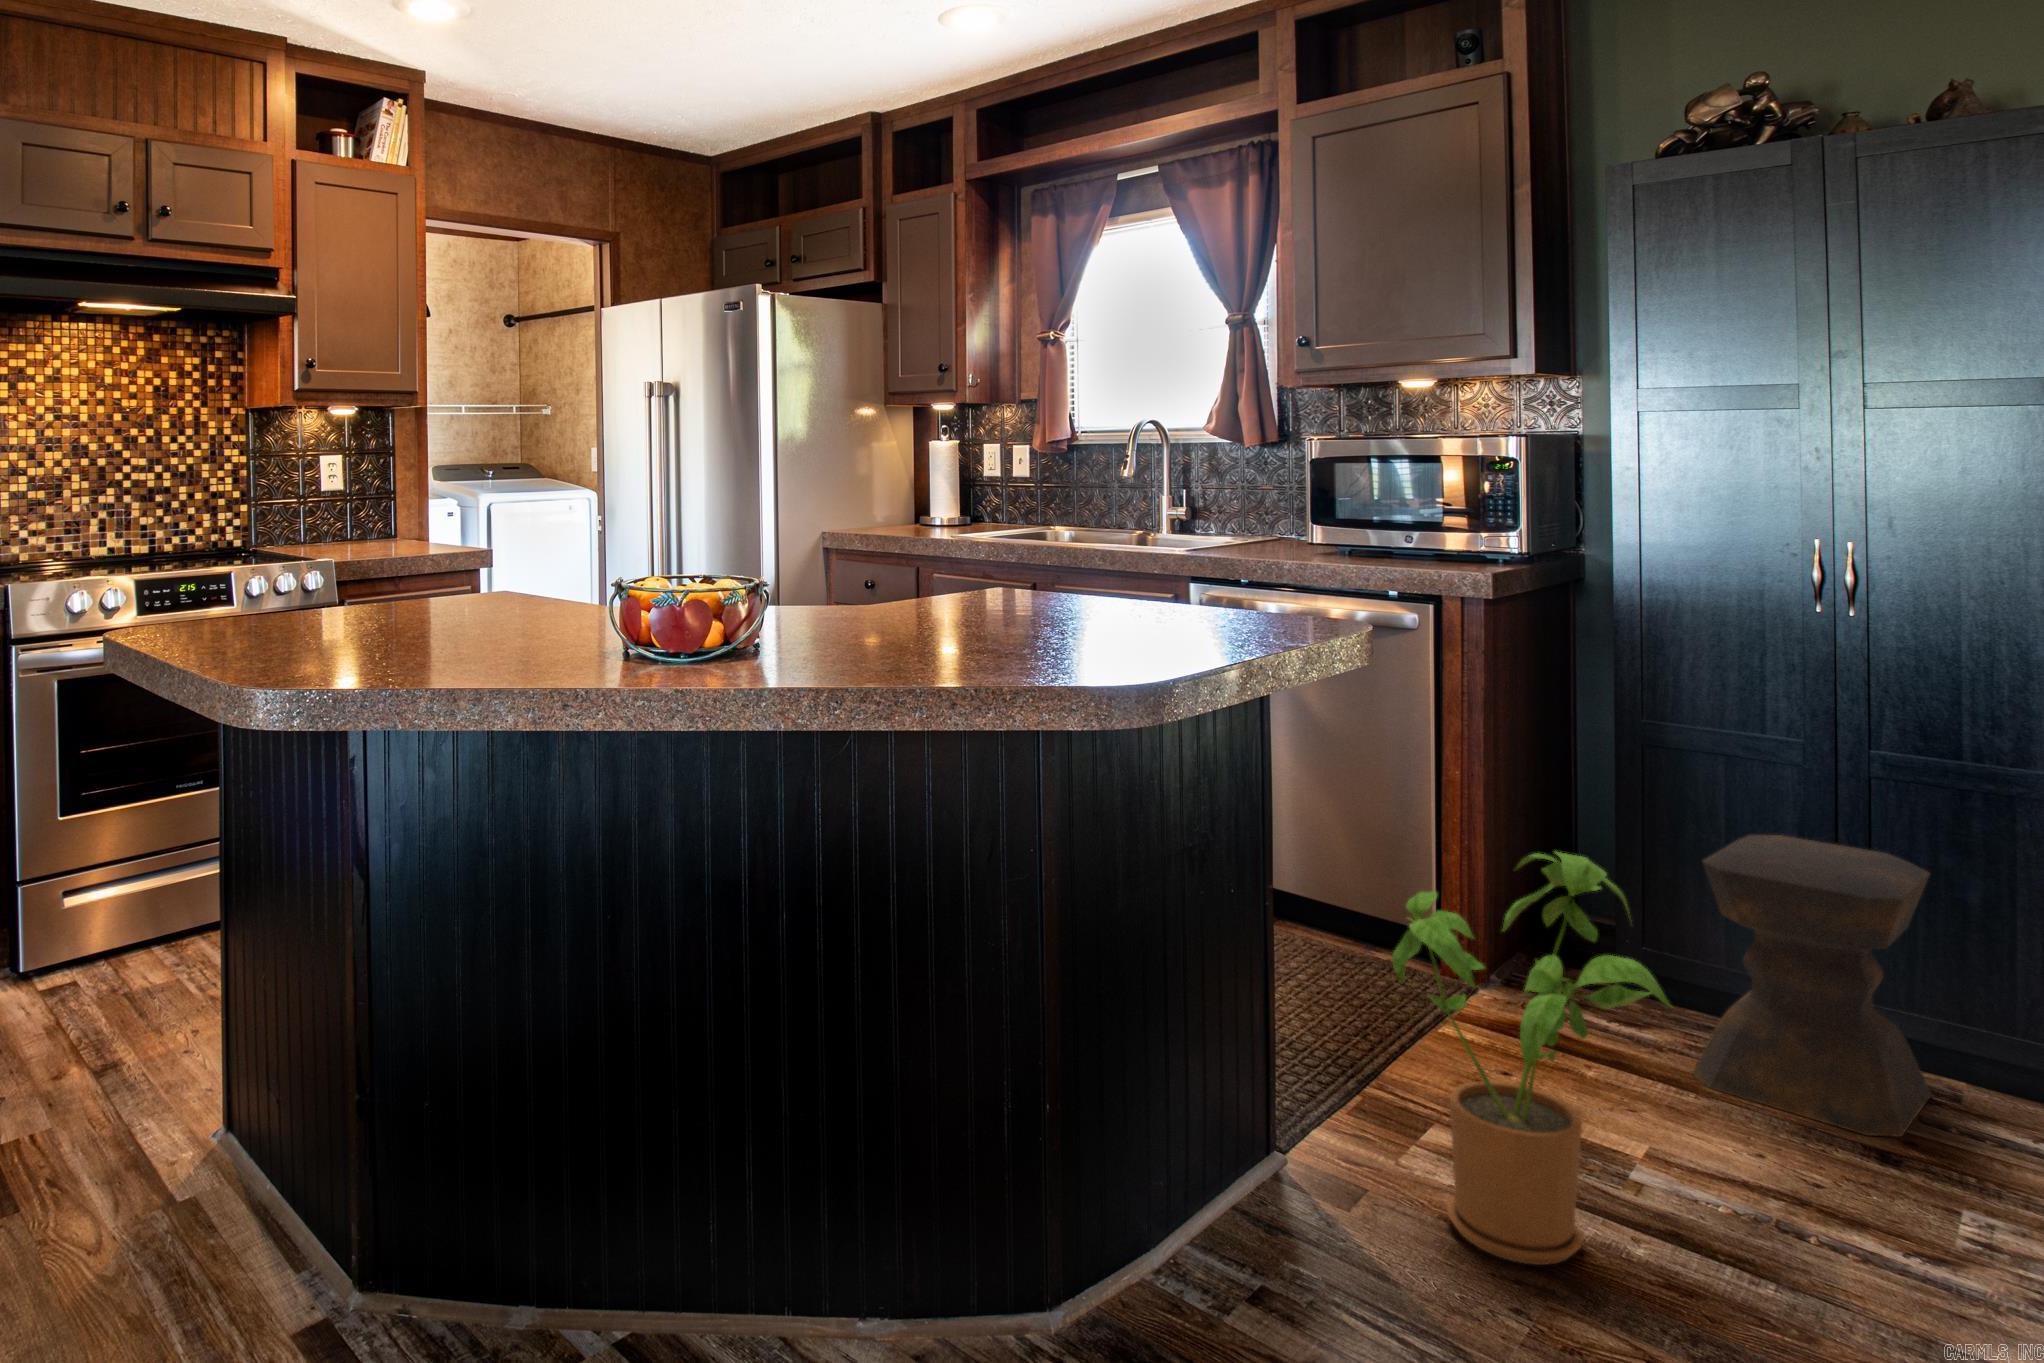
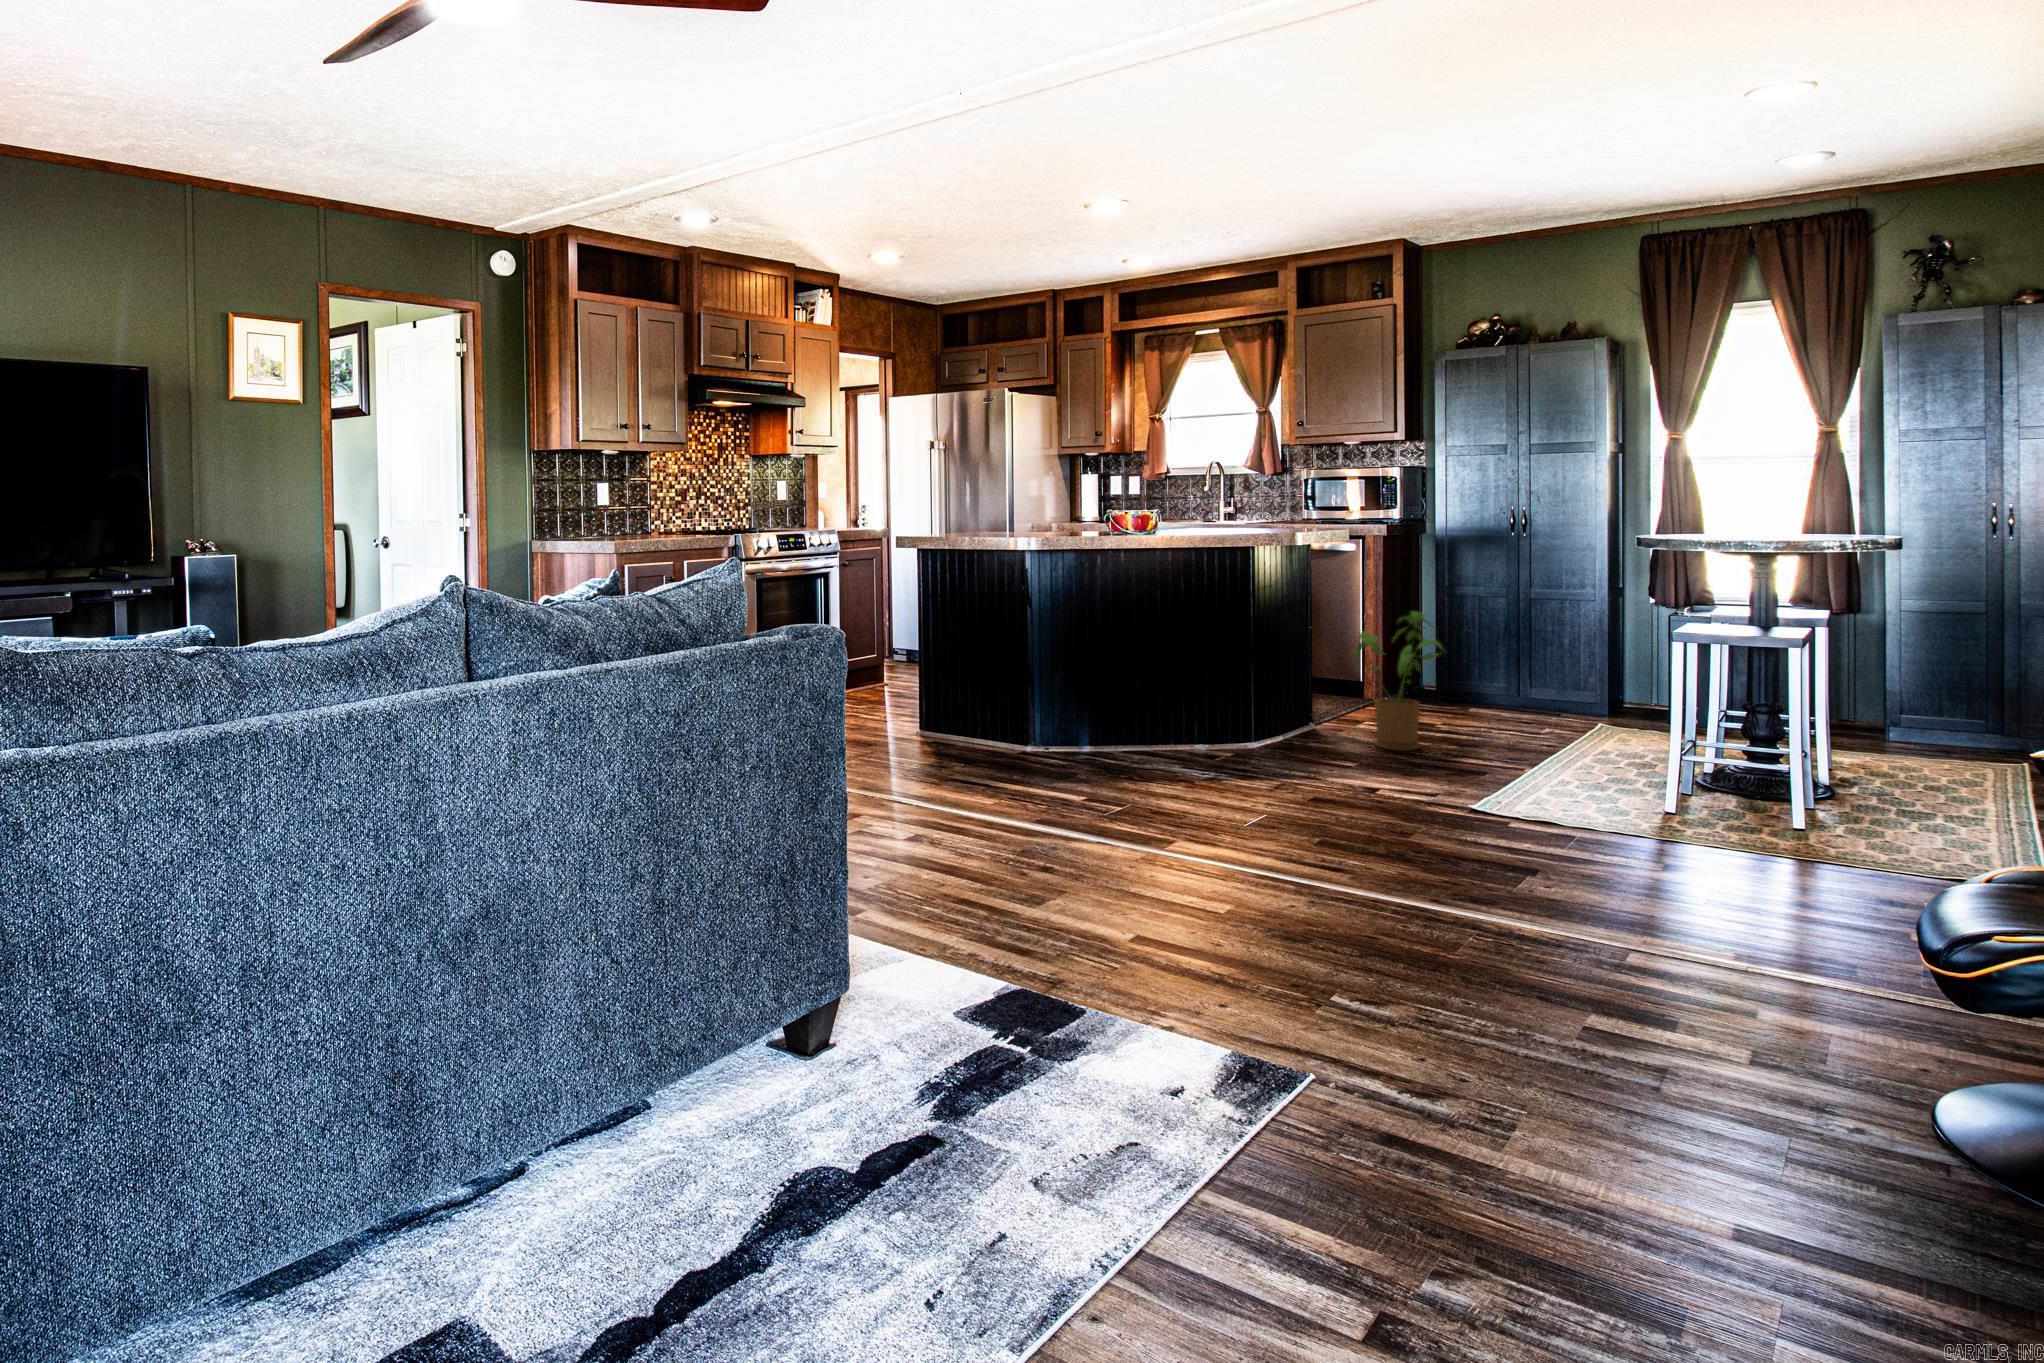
stool: present [1692,835,1931,1137] -> none [1471,631,1562,734]

